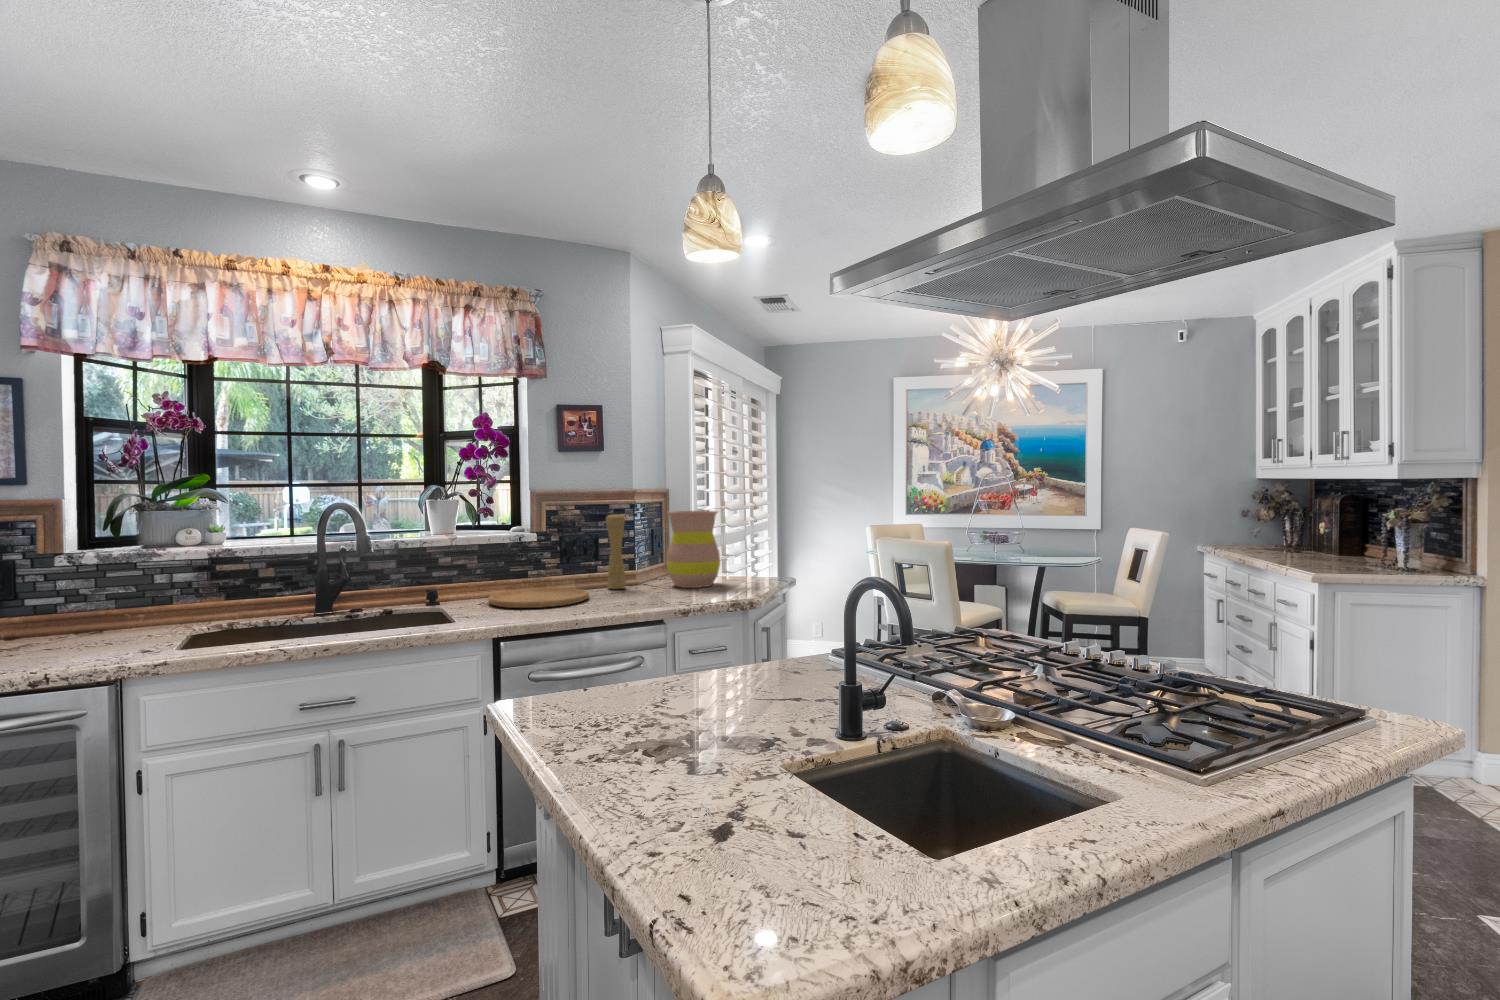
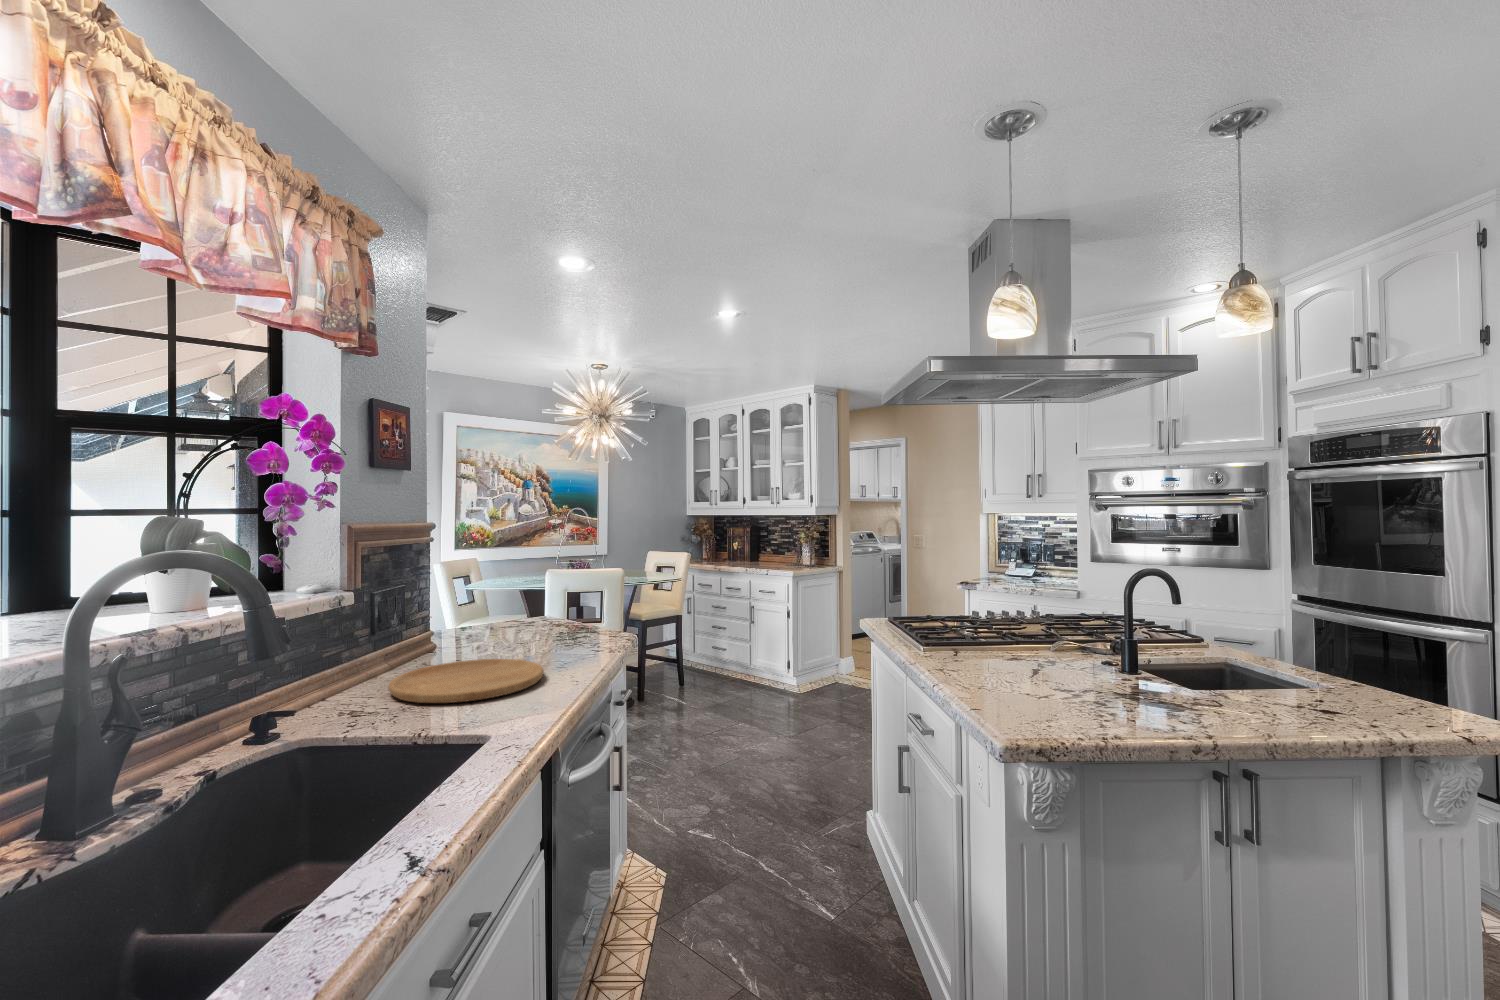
vase: present [666,511,720,588] -> none [500,547,567,639]
pepper mill: present [606,514,626,589] -> none [458,554,485,656]

